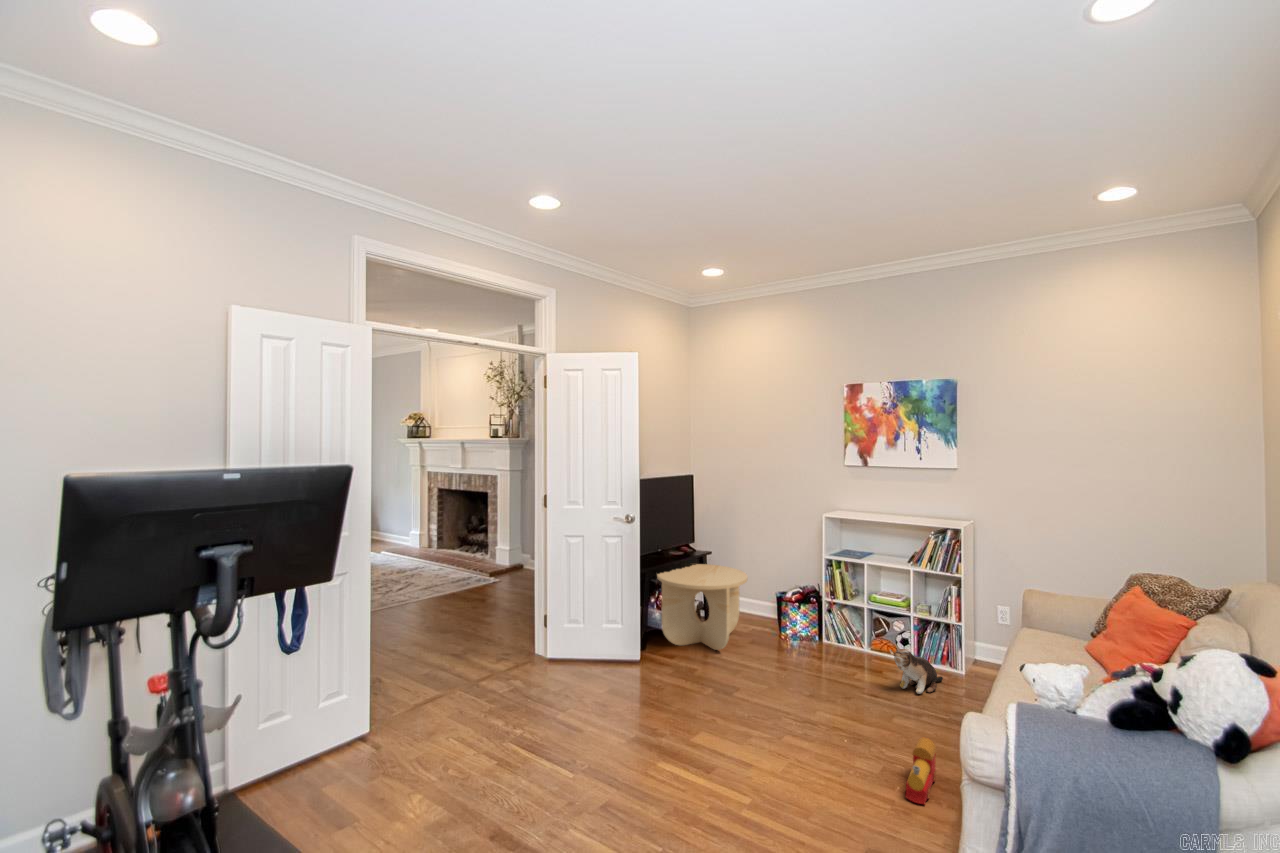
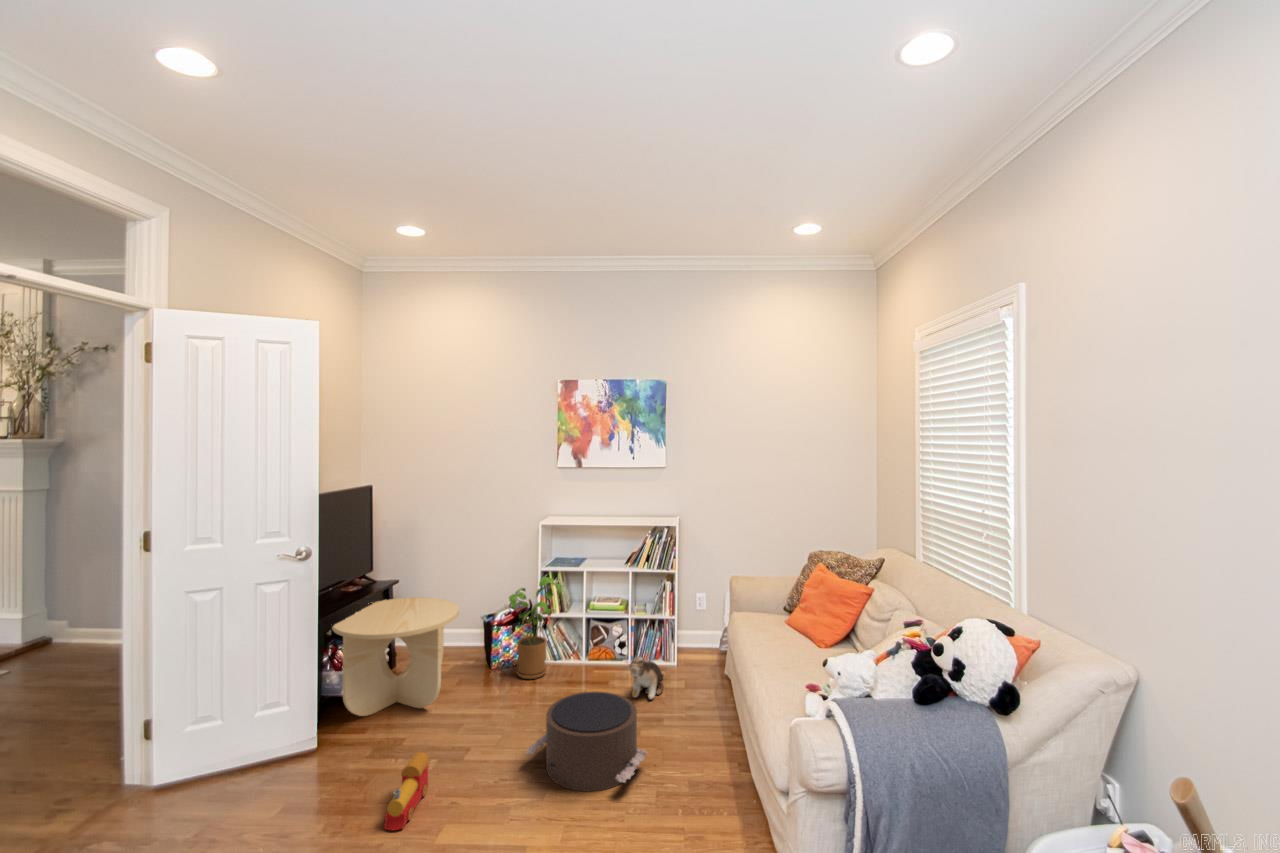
house plant: none [792,563,844,652] -> present [509,577,562,679]
pouf: none [778,662,887,744] -> present [526,691,647,791]
toy train: present [906,738,936,804] -> present [384,752,429,830]

